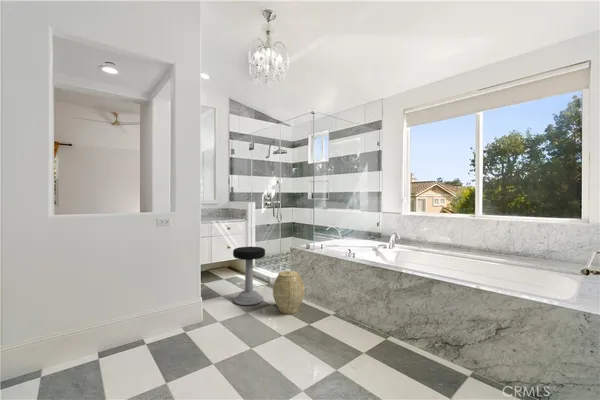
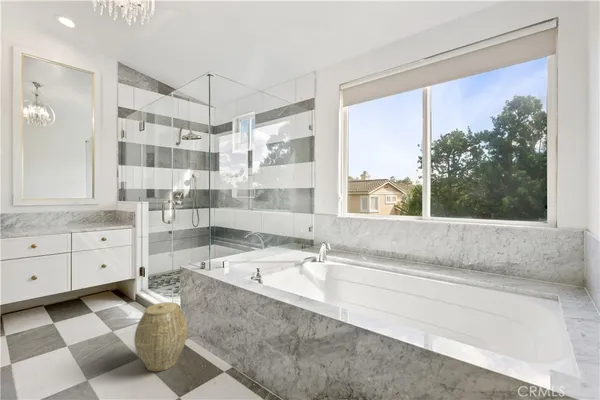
stool: present [233,247,265,305] -> none [80,266,137,359]

